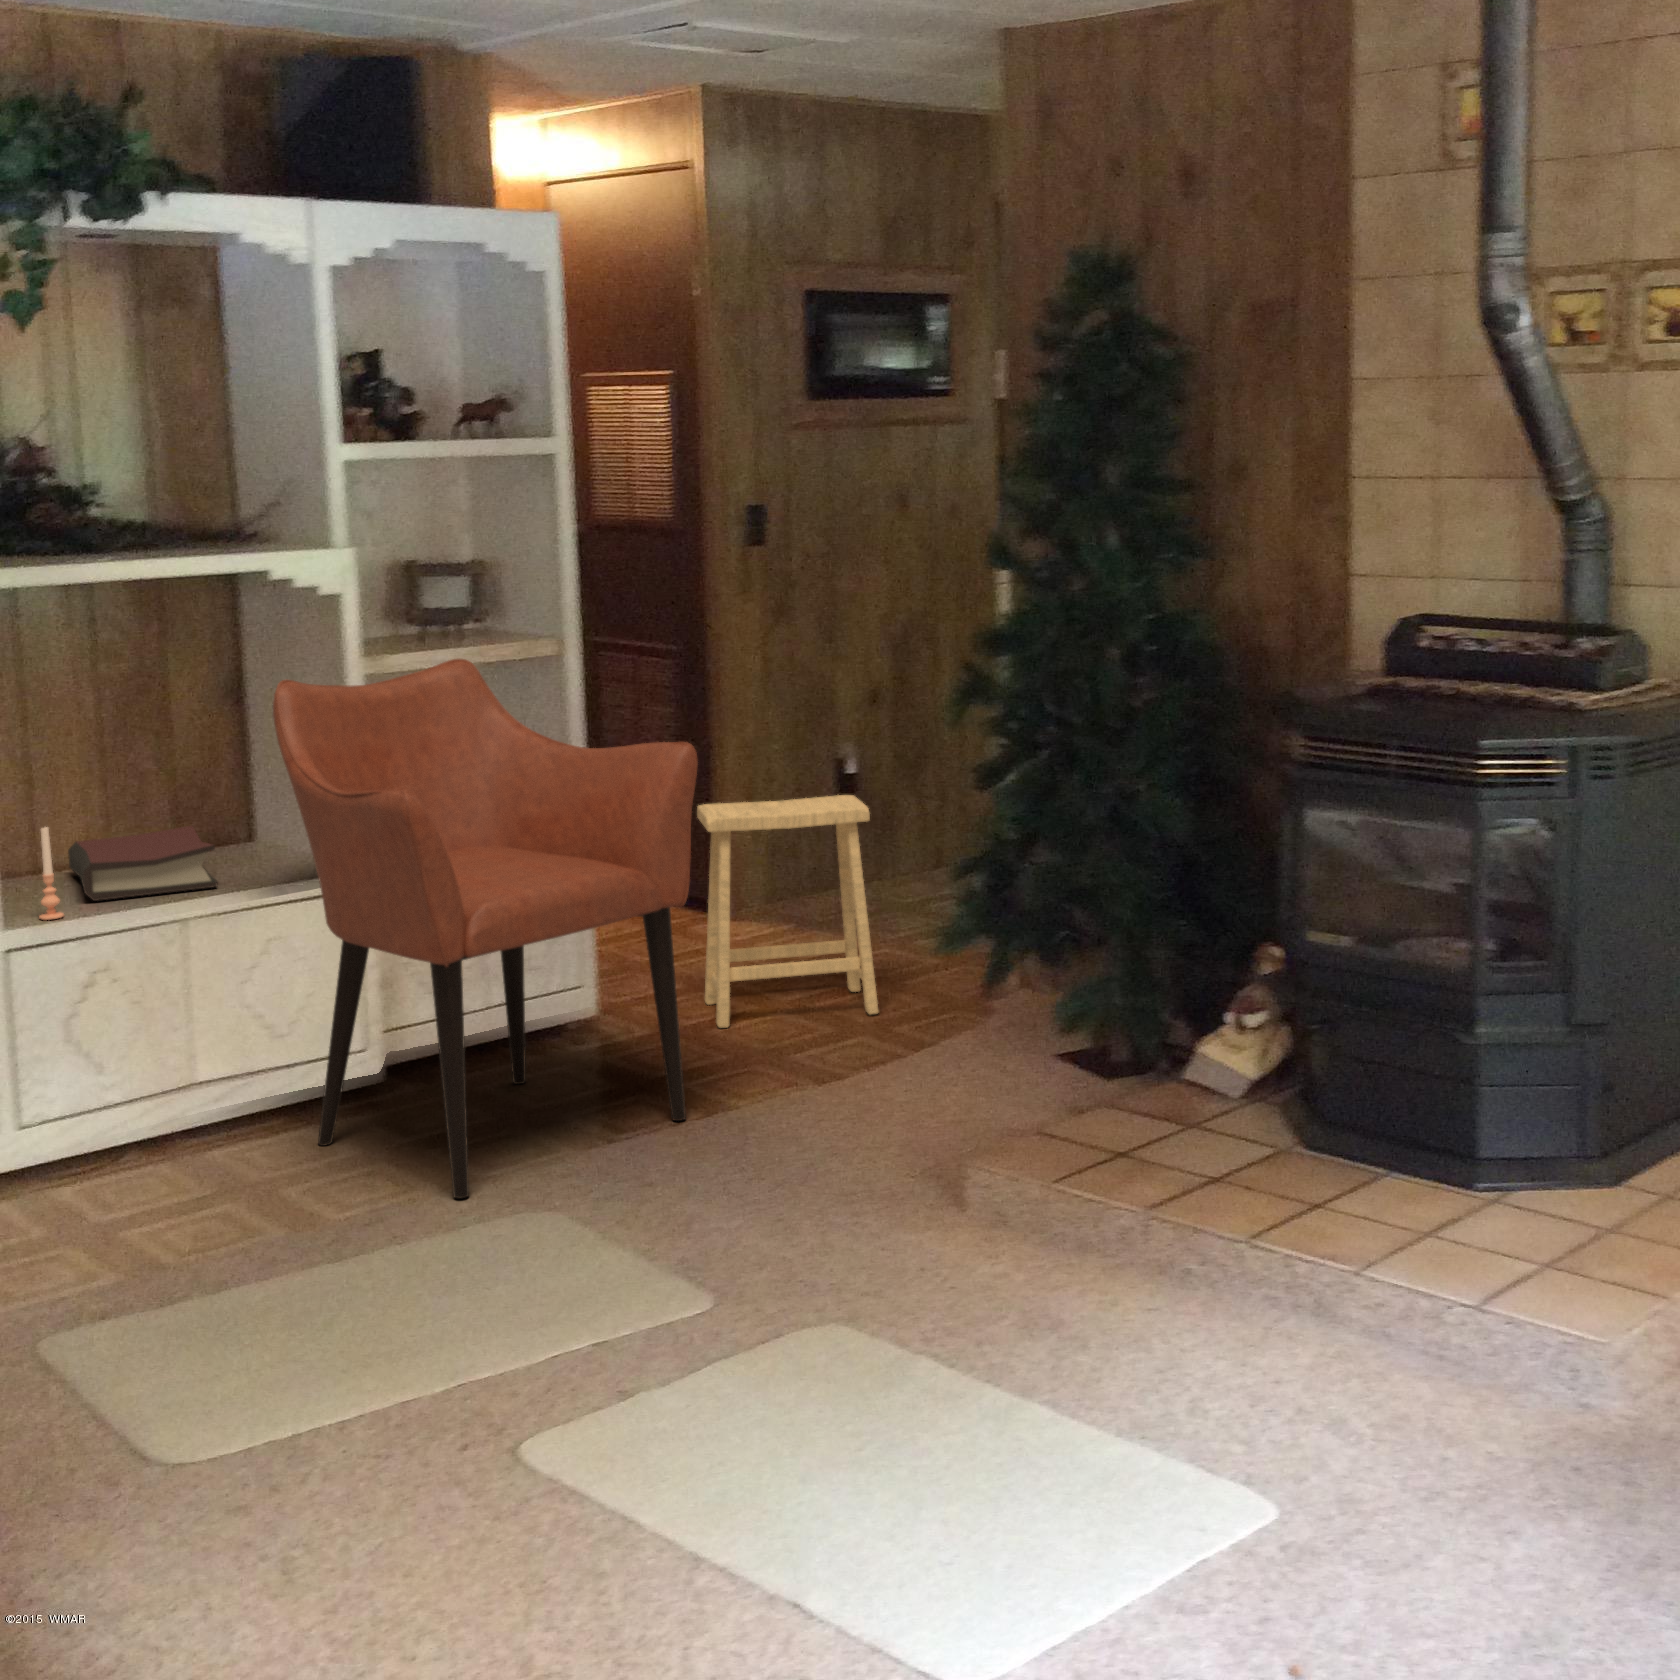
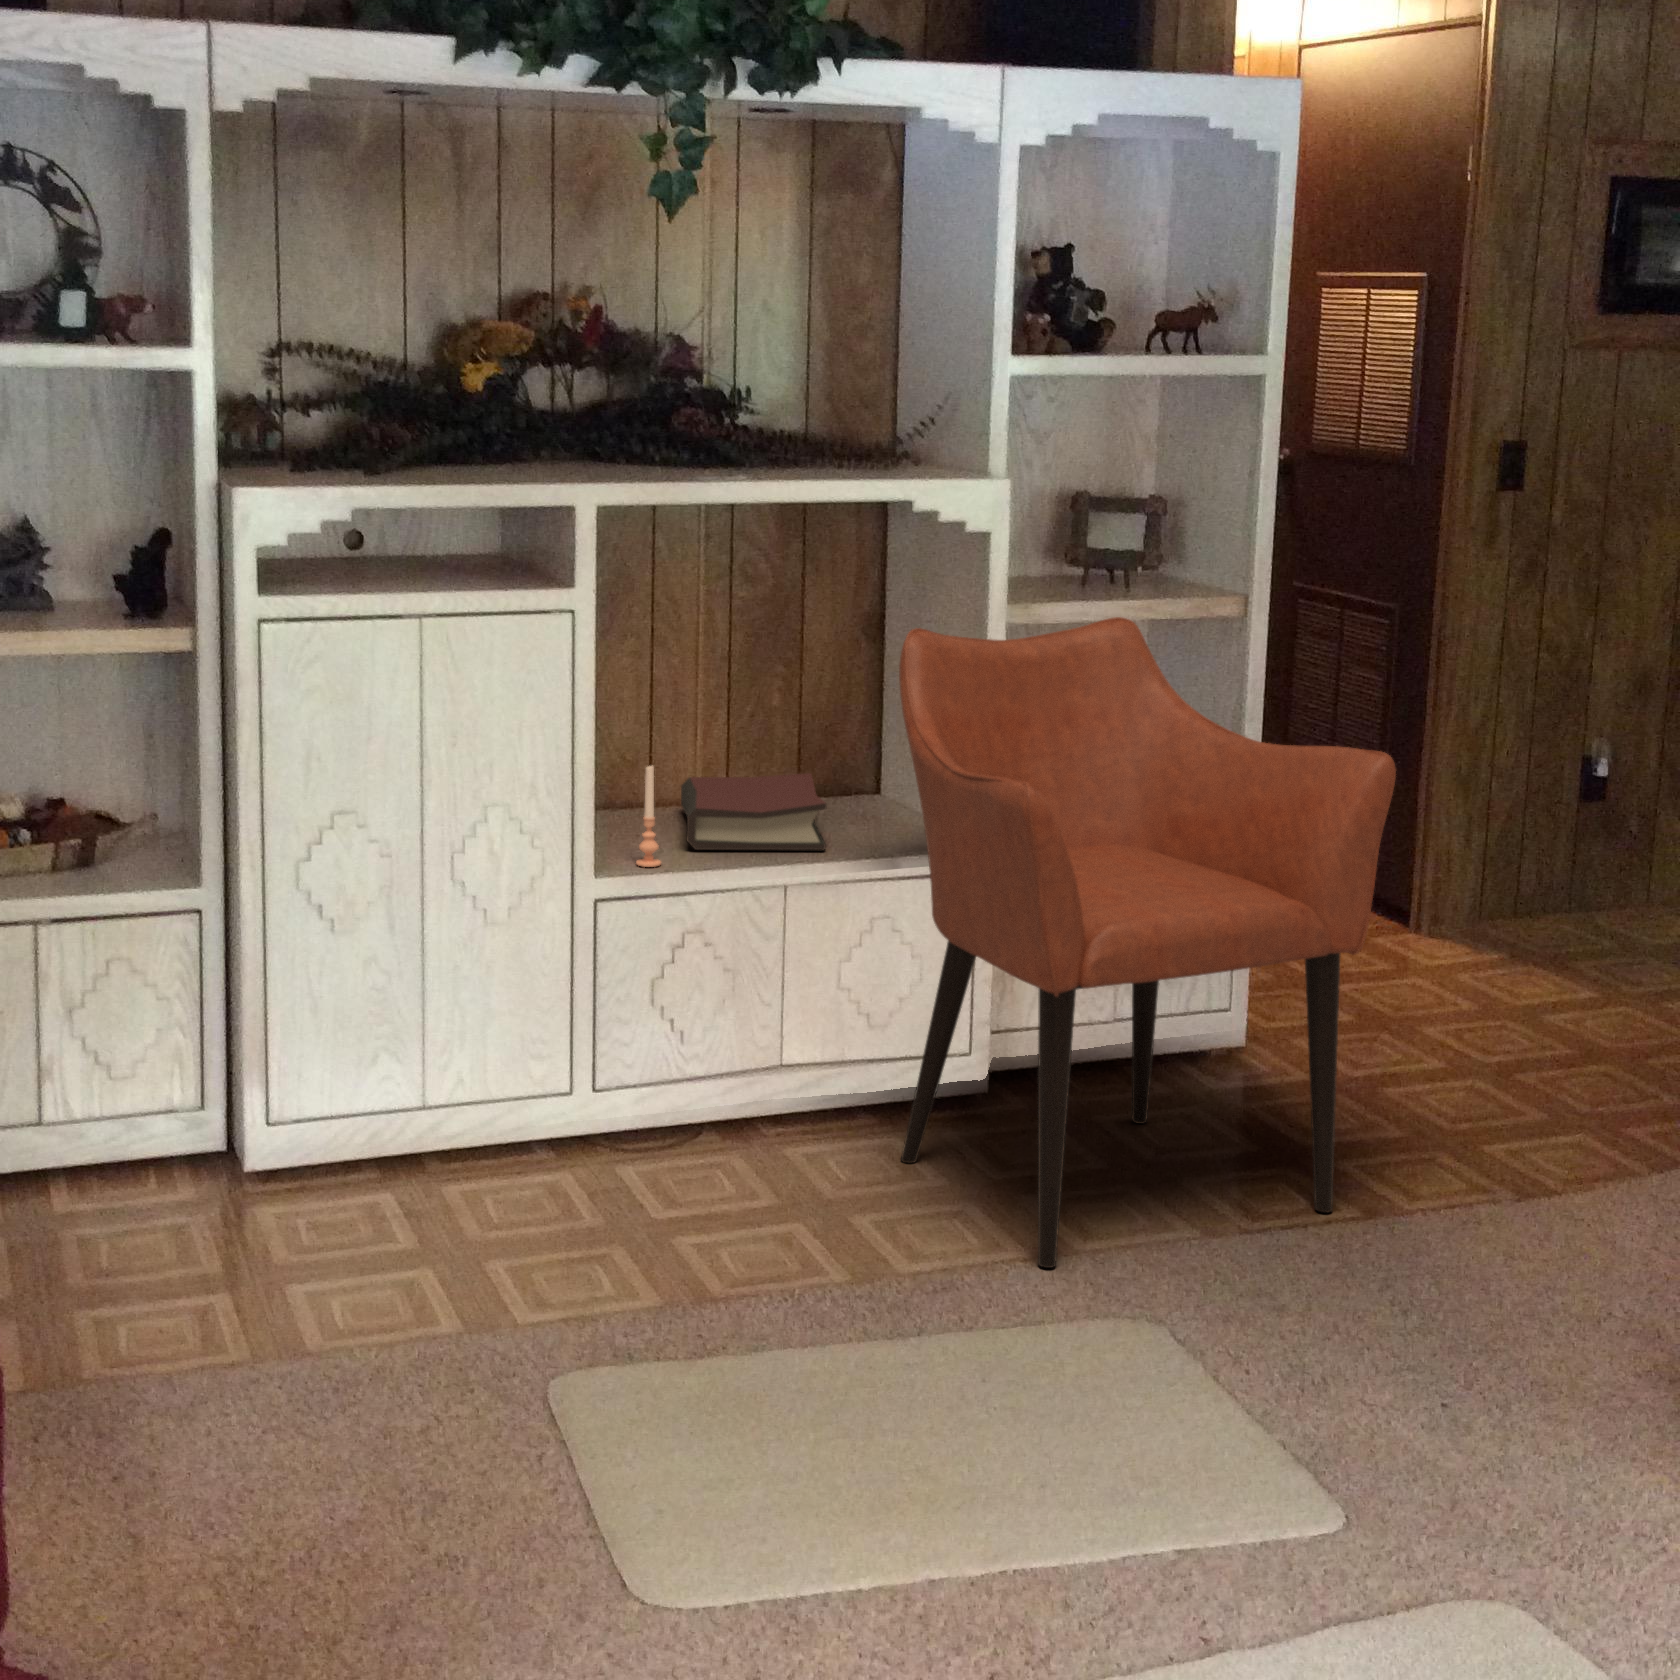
footstool: present [697,795,878,1028] -> none [1378,814,1618,1106]

